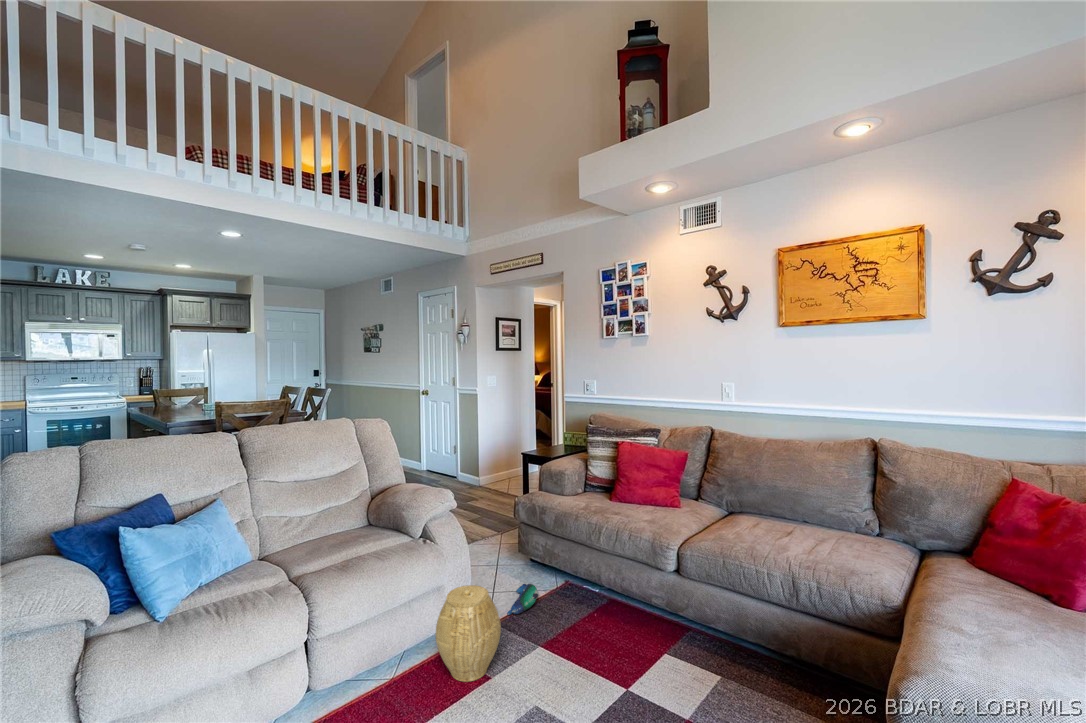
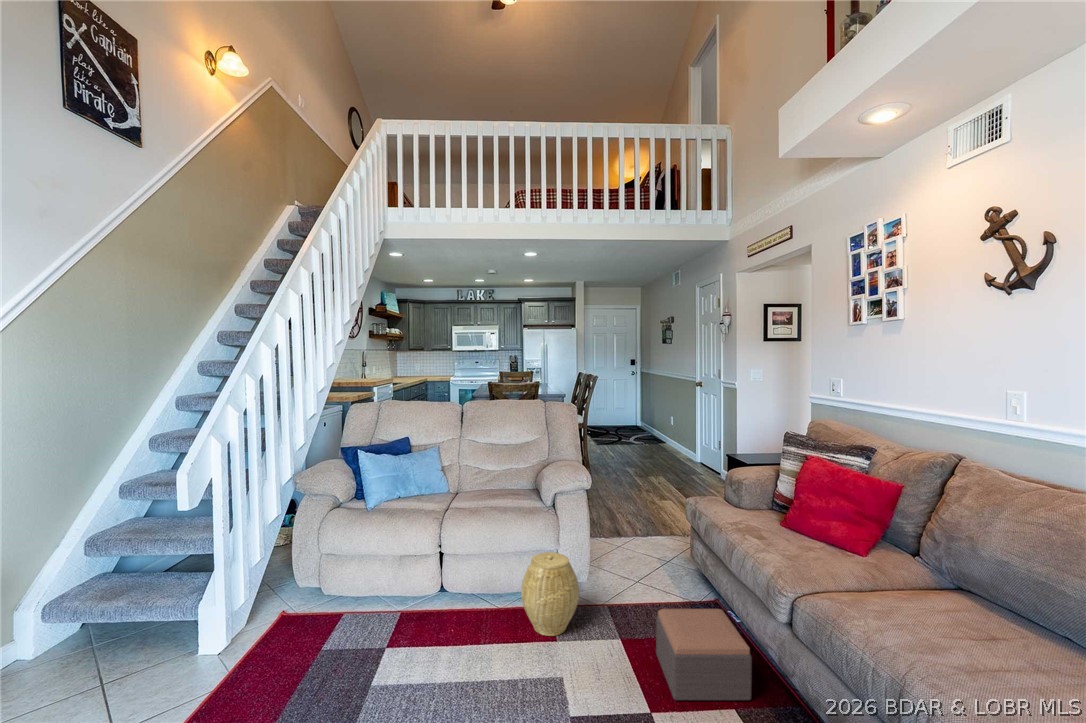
footstool: none [577,581,664,671] -> present [656,609,752,700]
plush toy: present [507,584,538,615] -> none [624,586,668,609]

